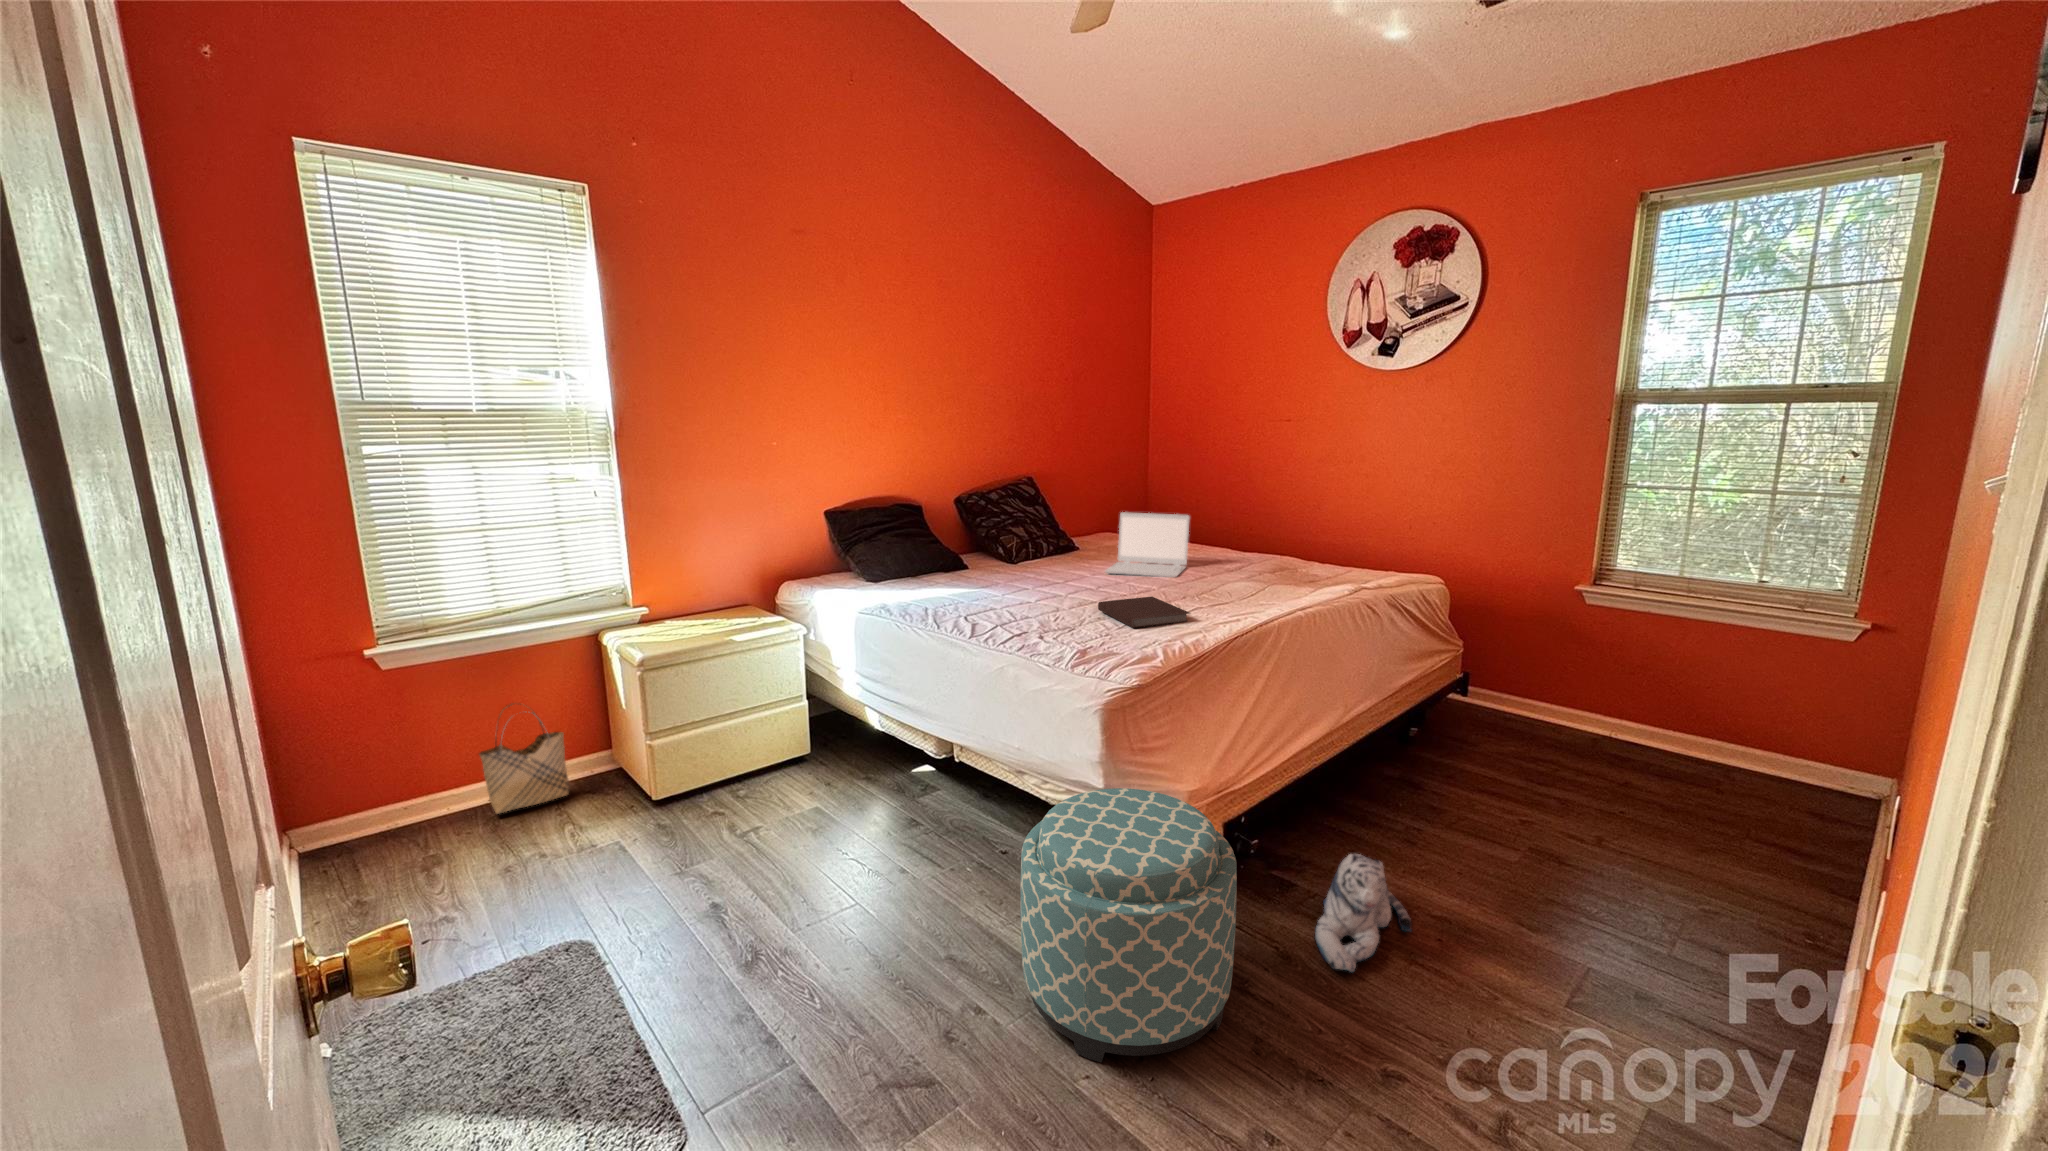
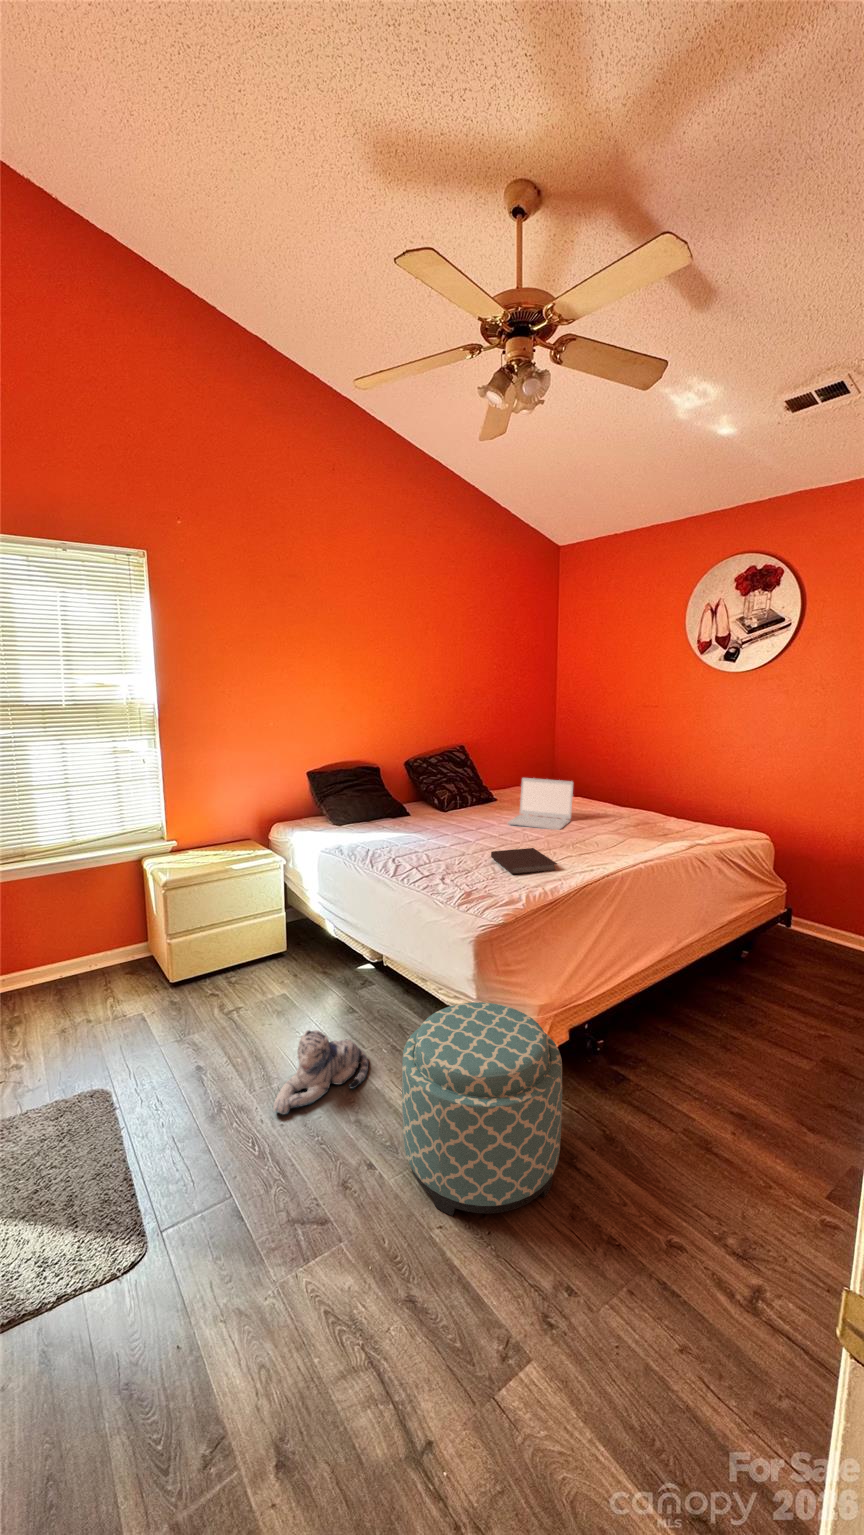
woven basket: present [479,704,569,814] -> none [51,909,113,989]
plush toy: present [1314,853,1412,972] -> present [273,1030,369,1114]

